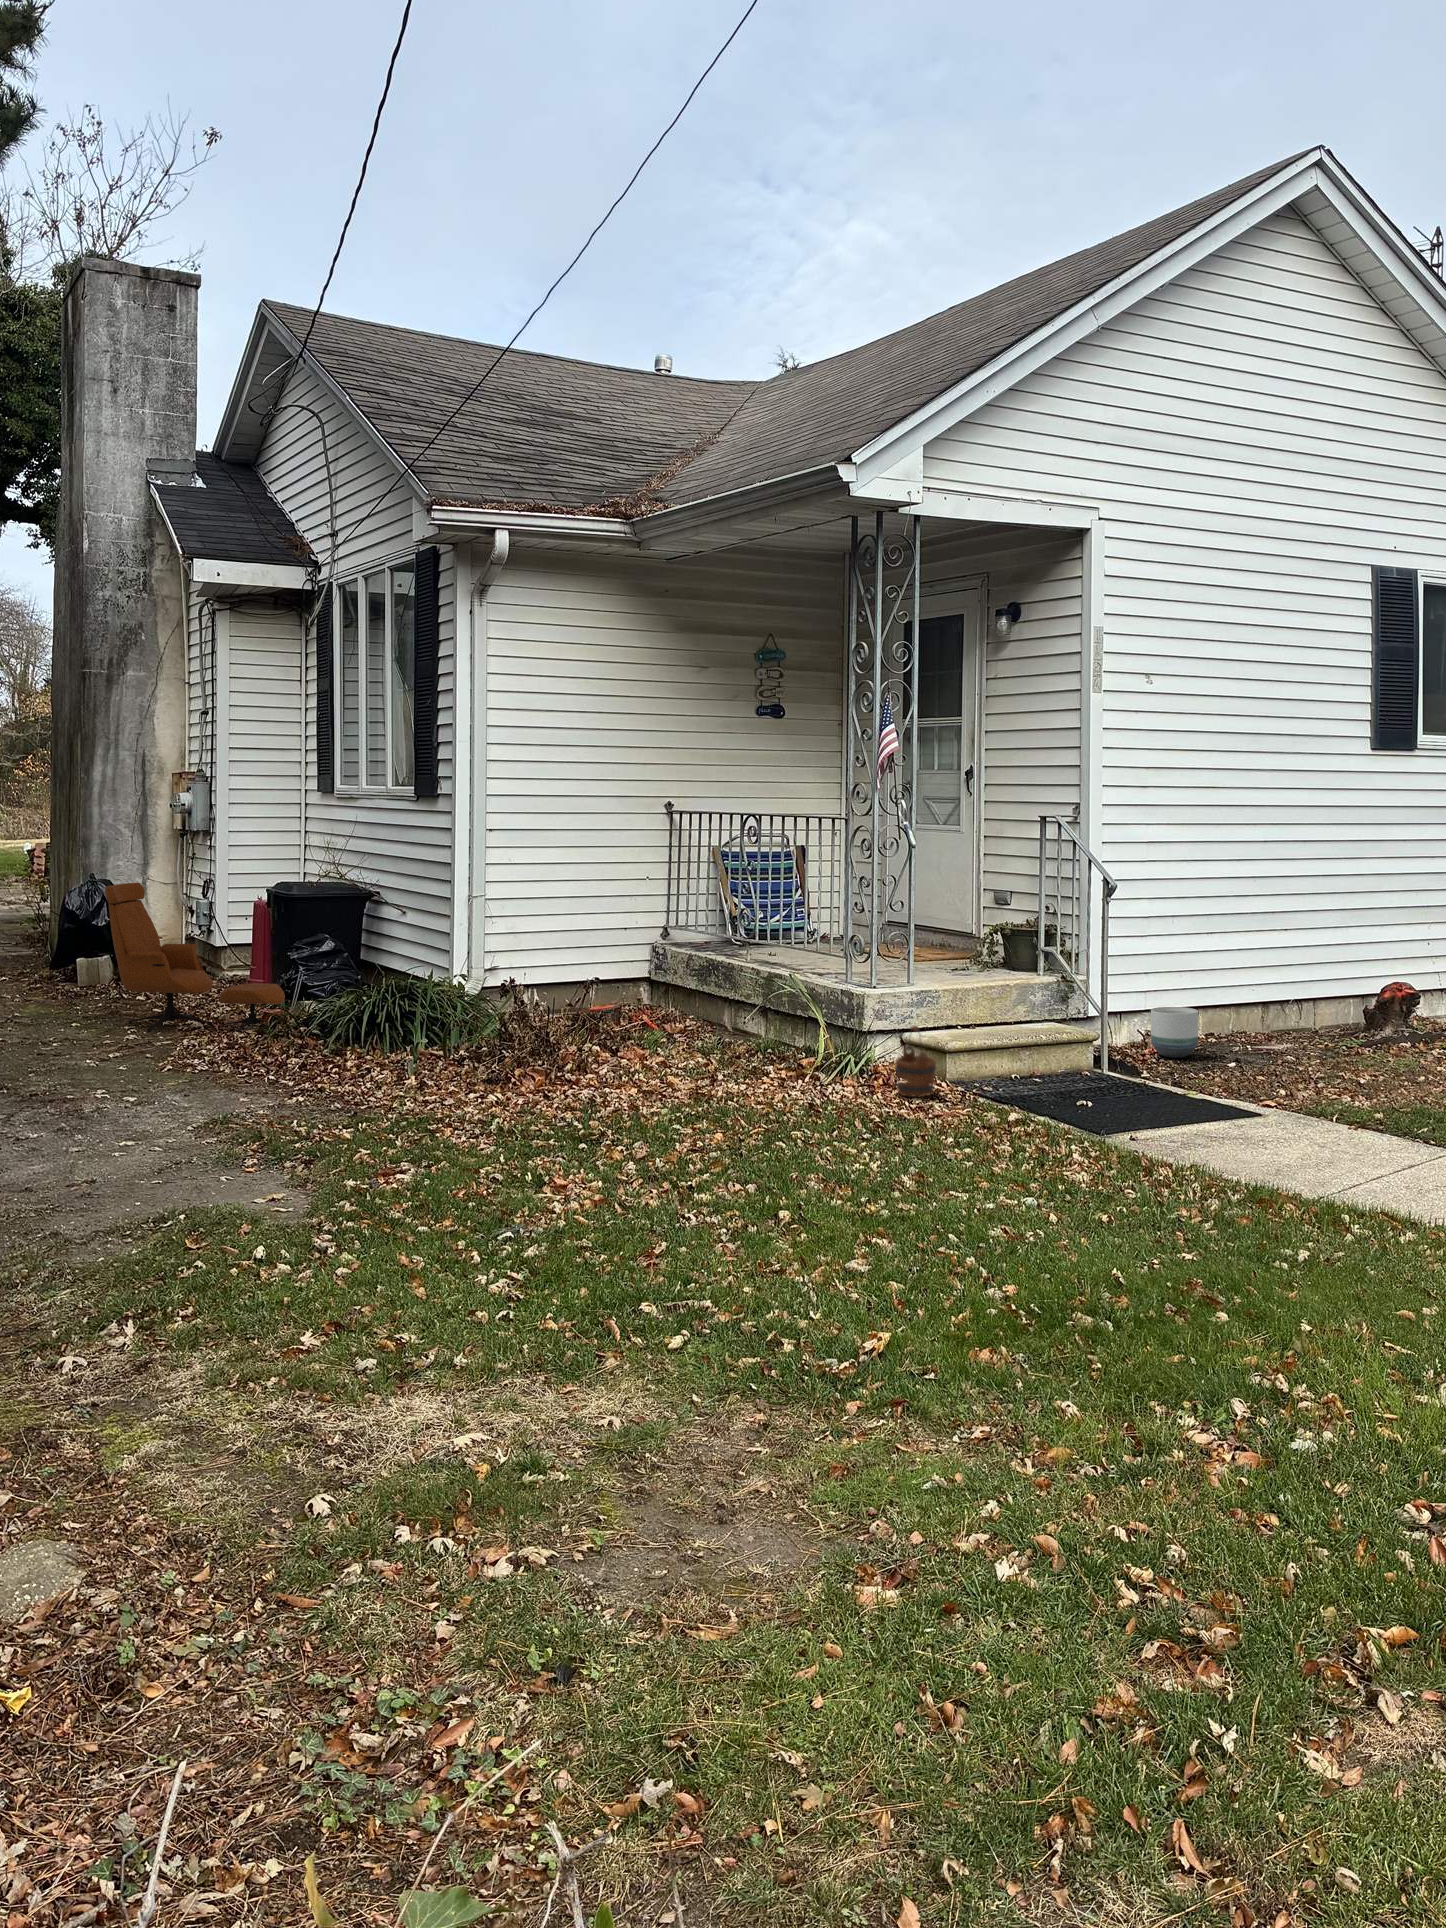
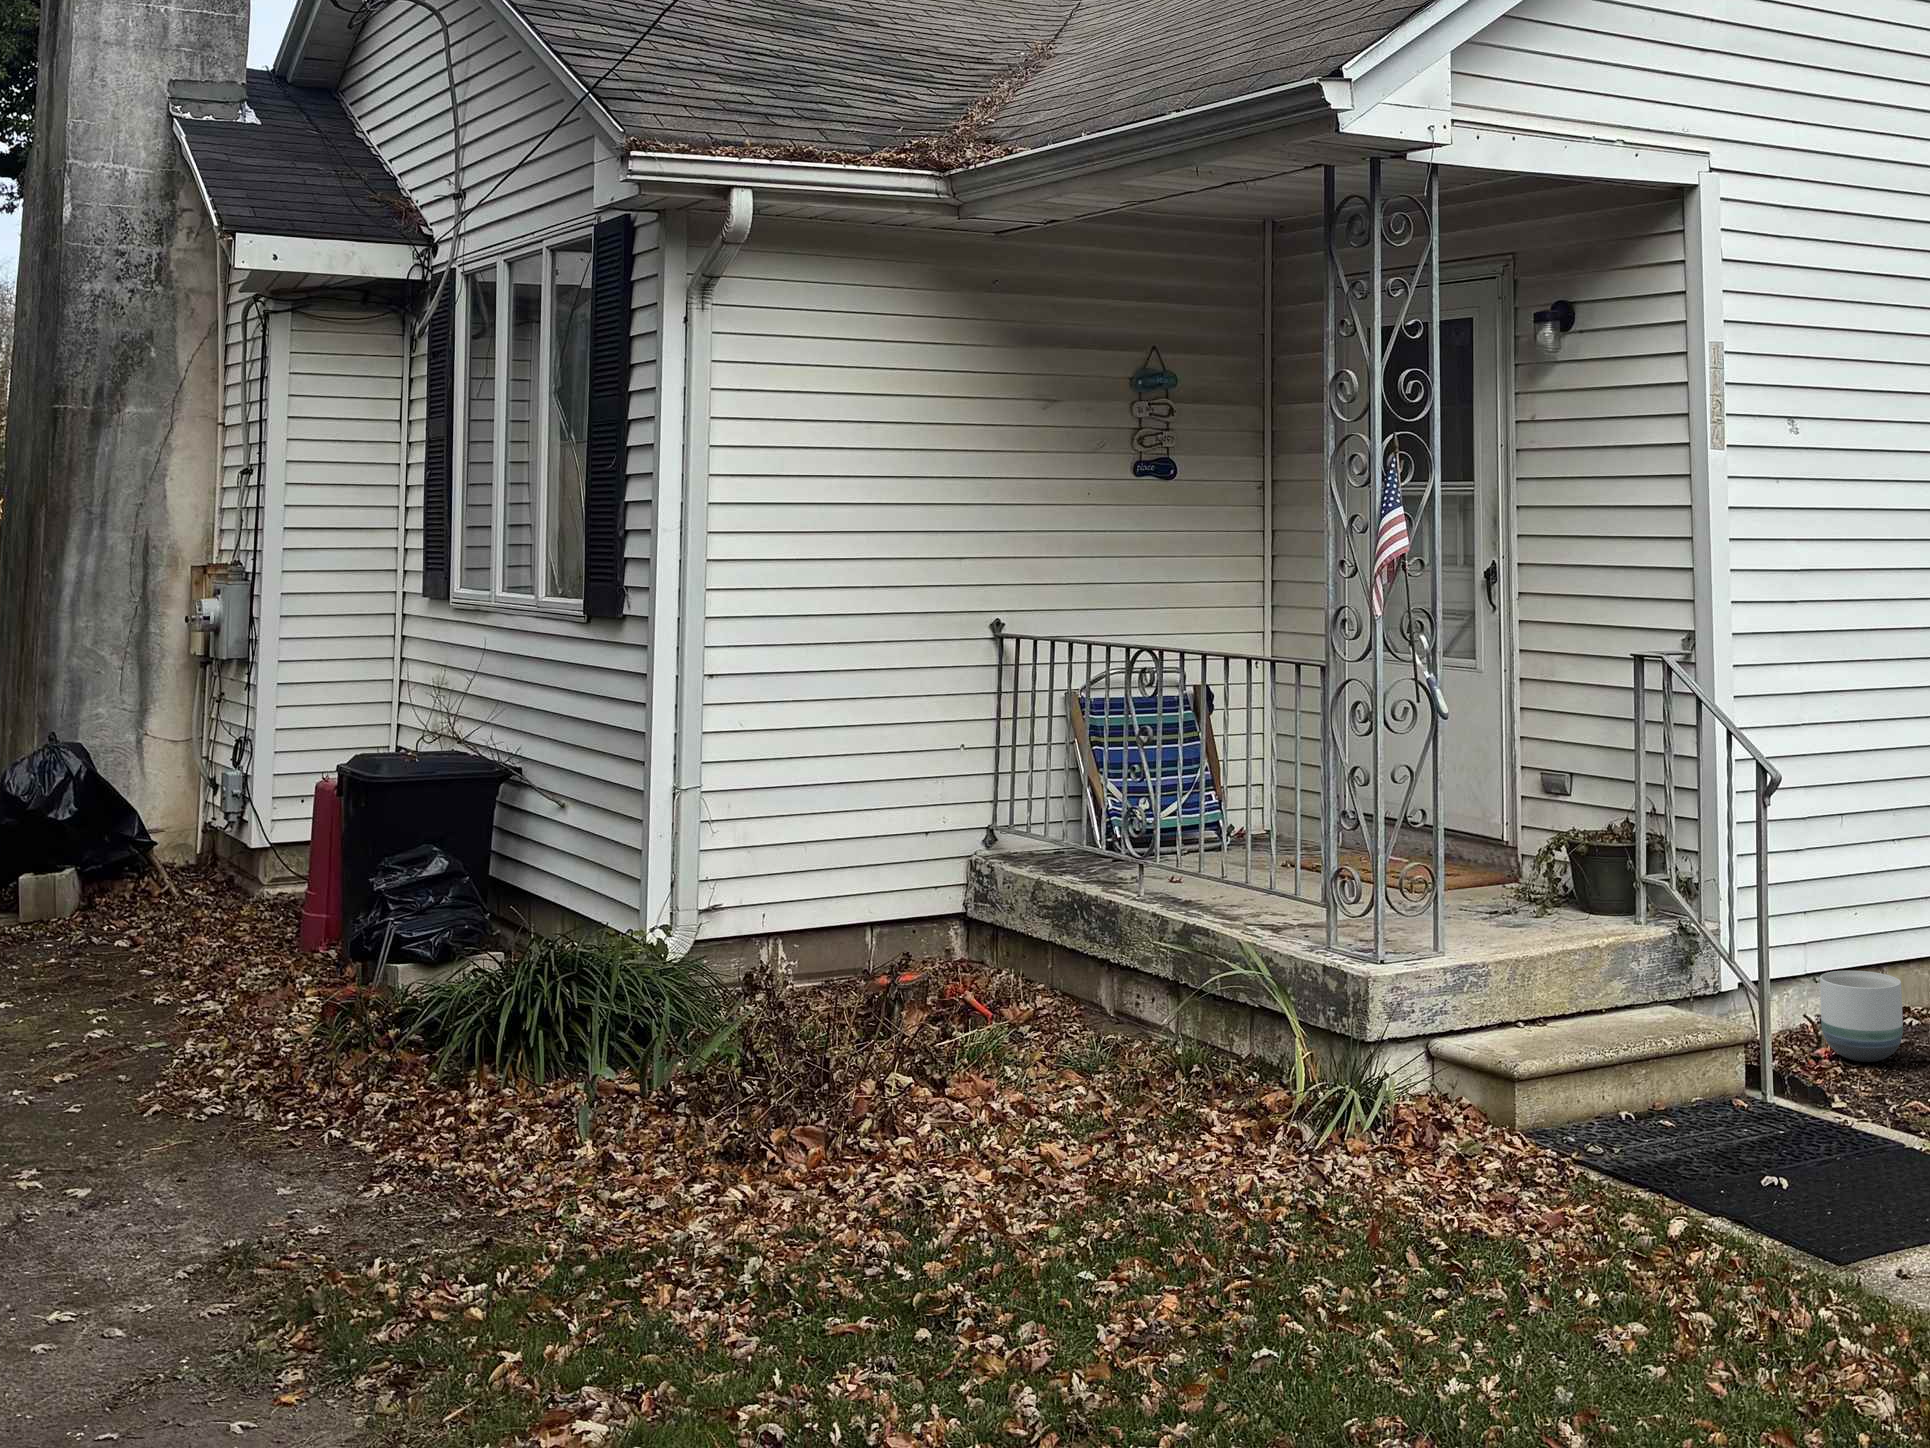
lounge chair: present [105,883,285,1032] -> none [67,761,362,1021]
wooden bucket: present [895,1026,936,1097] -> none [1434,1038,1507,1171]

